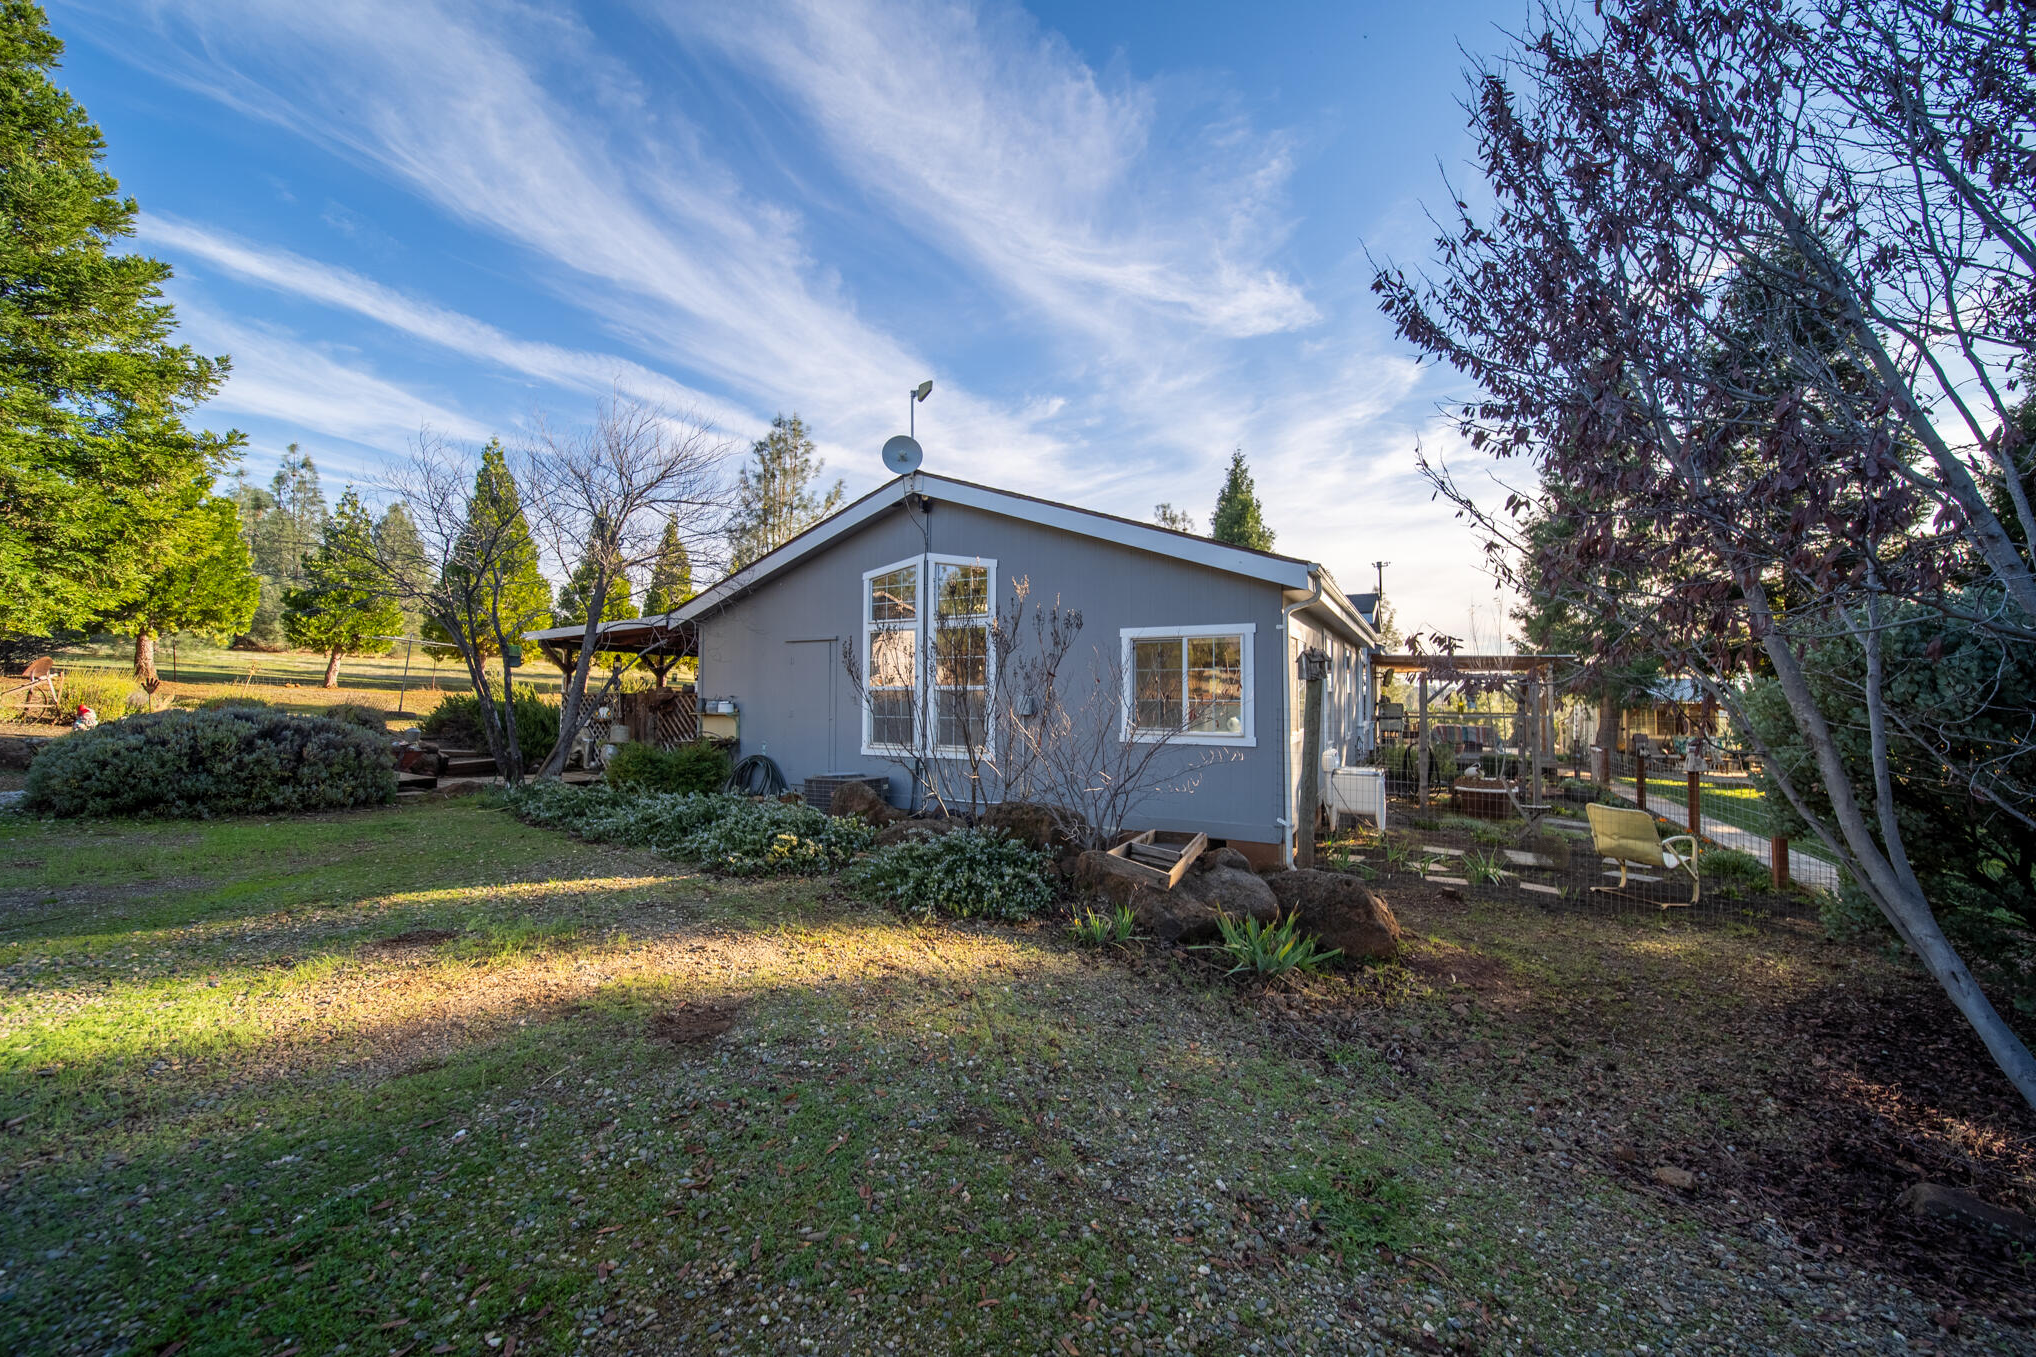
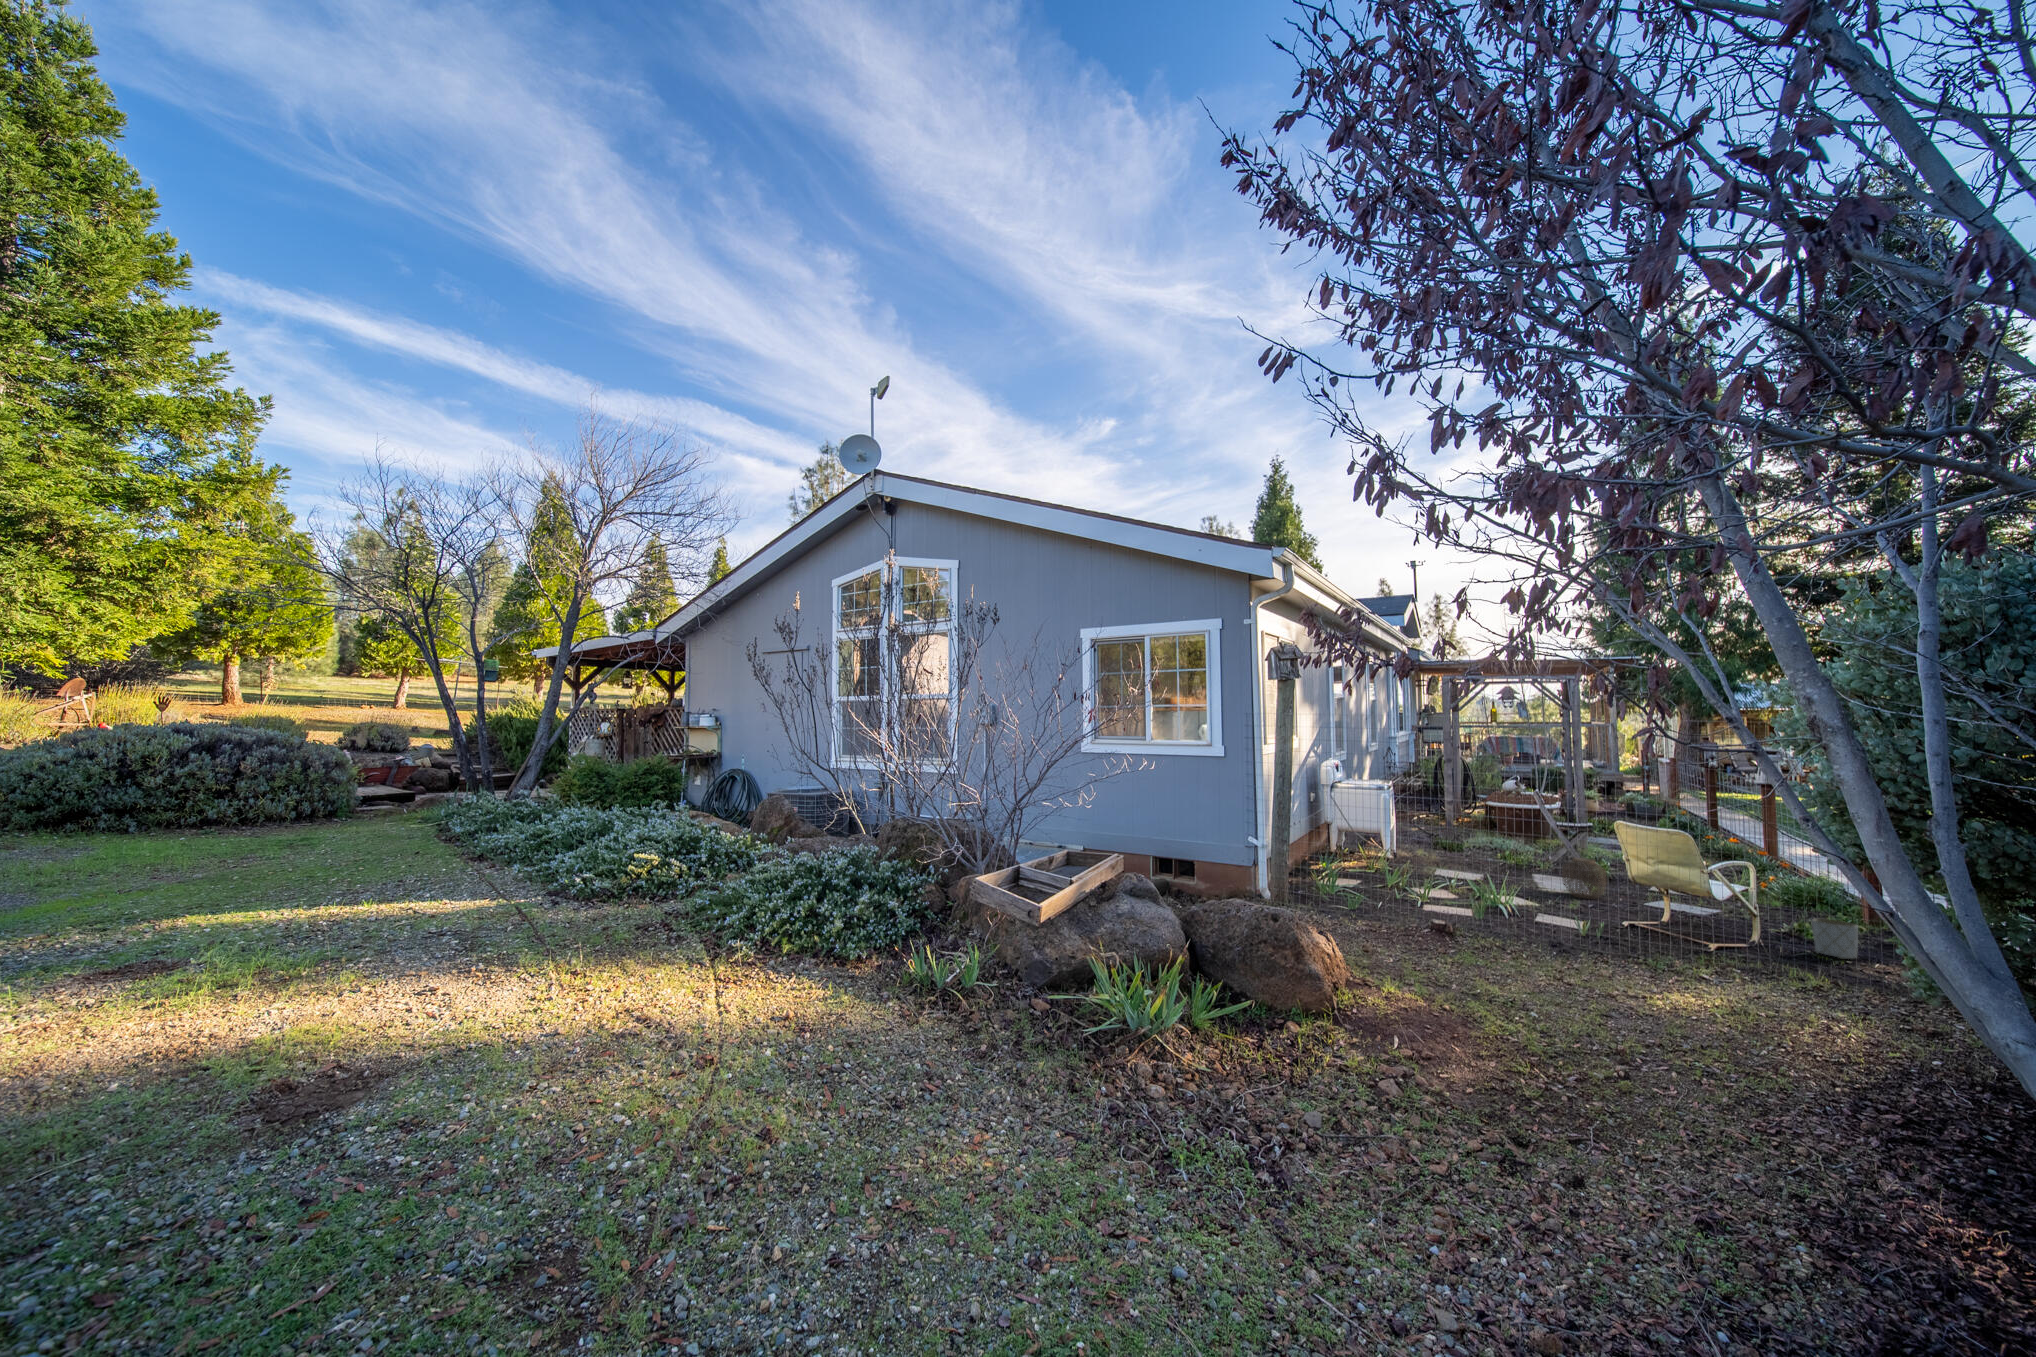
planter: none [1743,884,1779,917] -> present [1812,919,1858,959]

